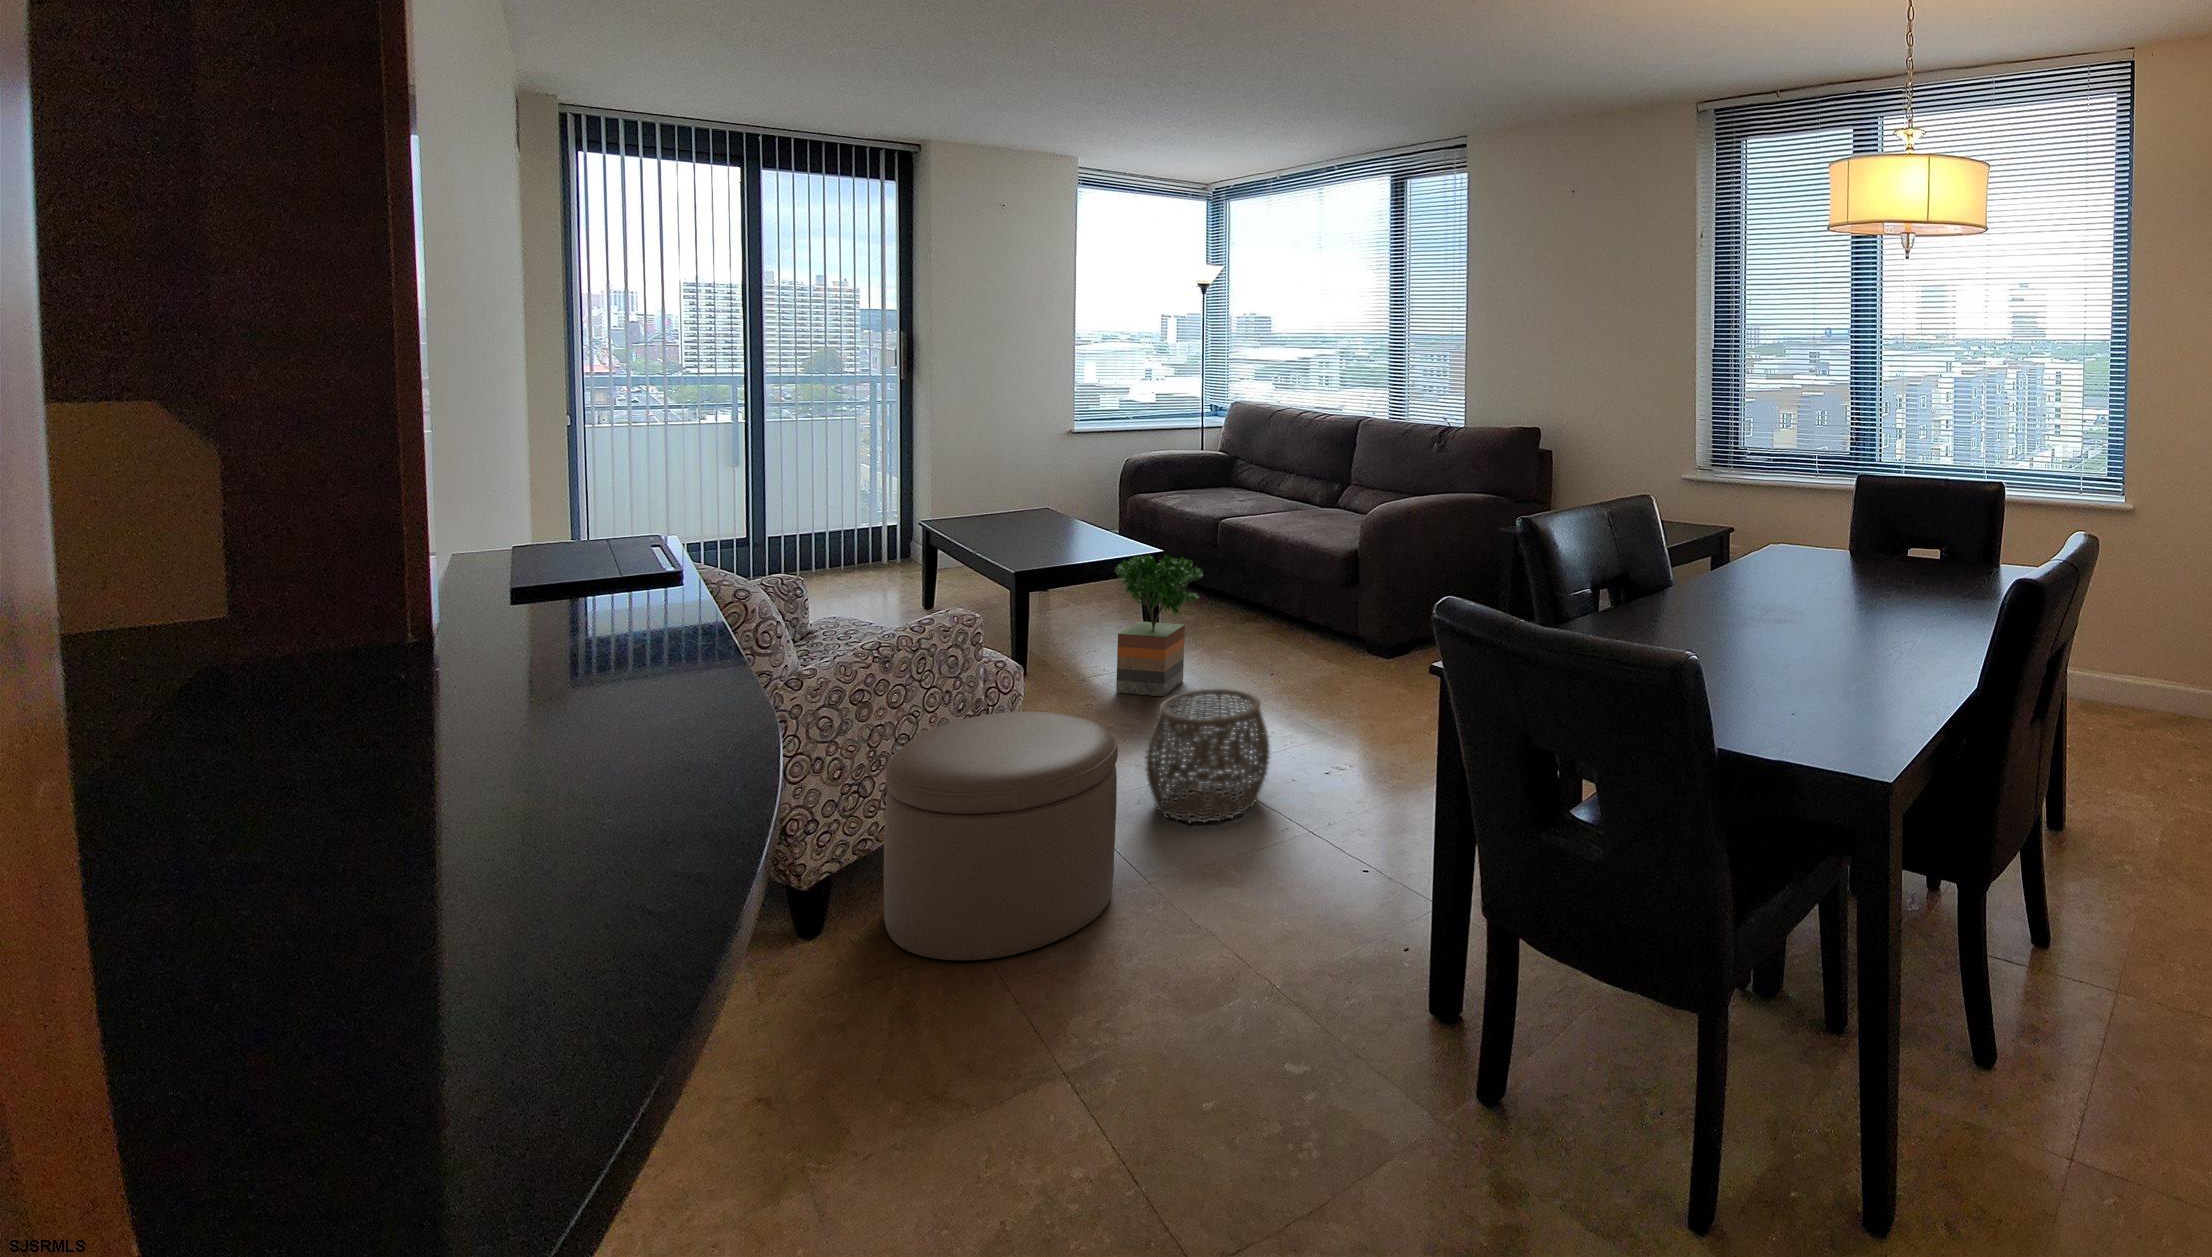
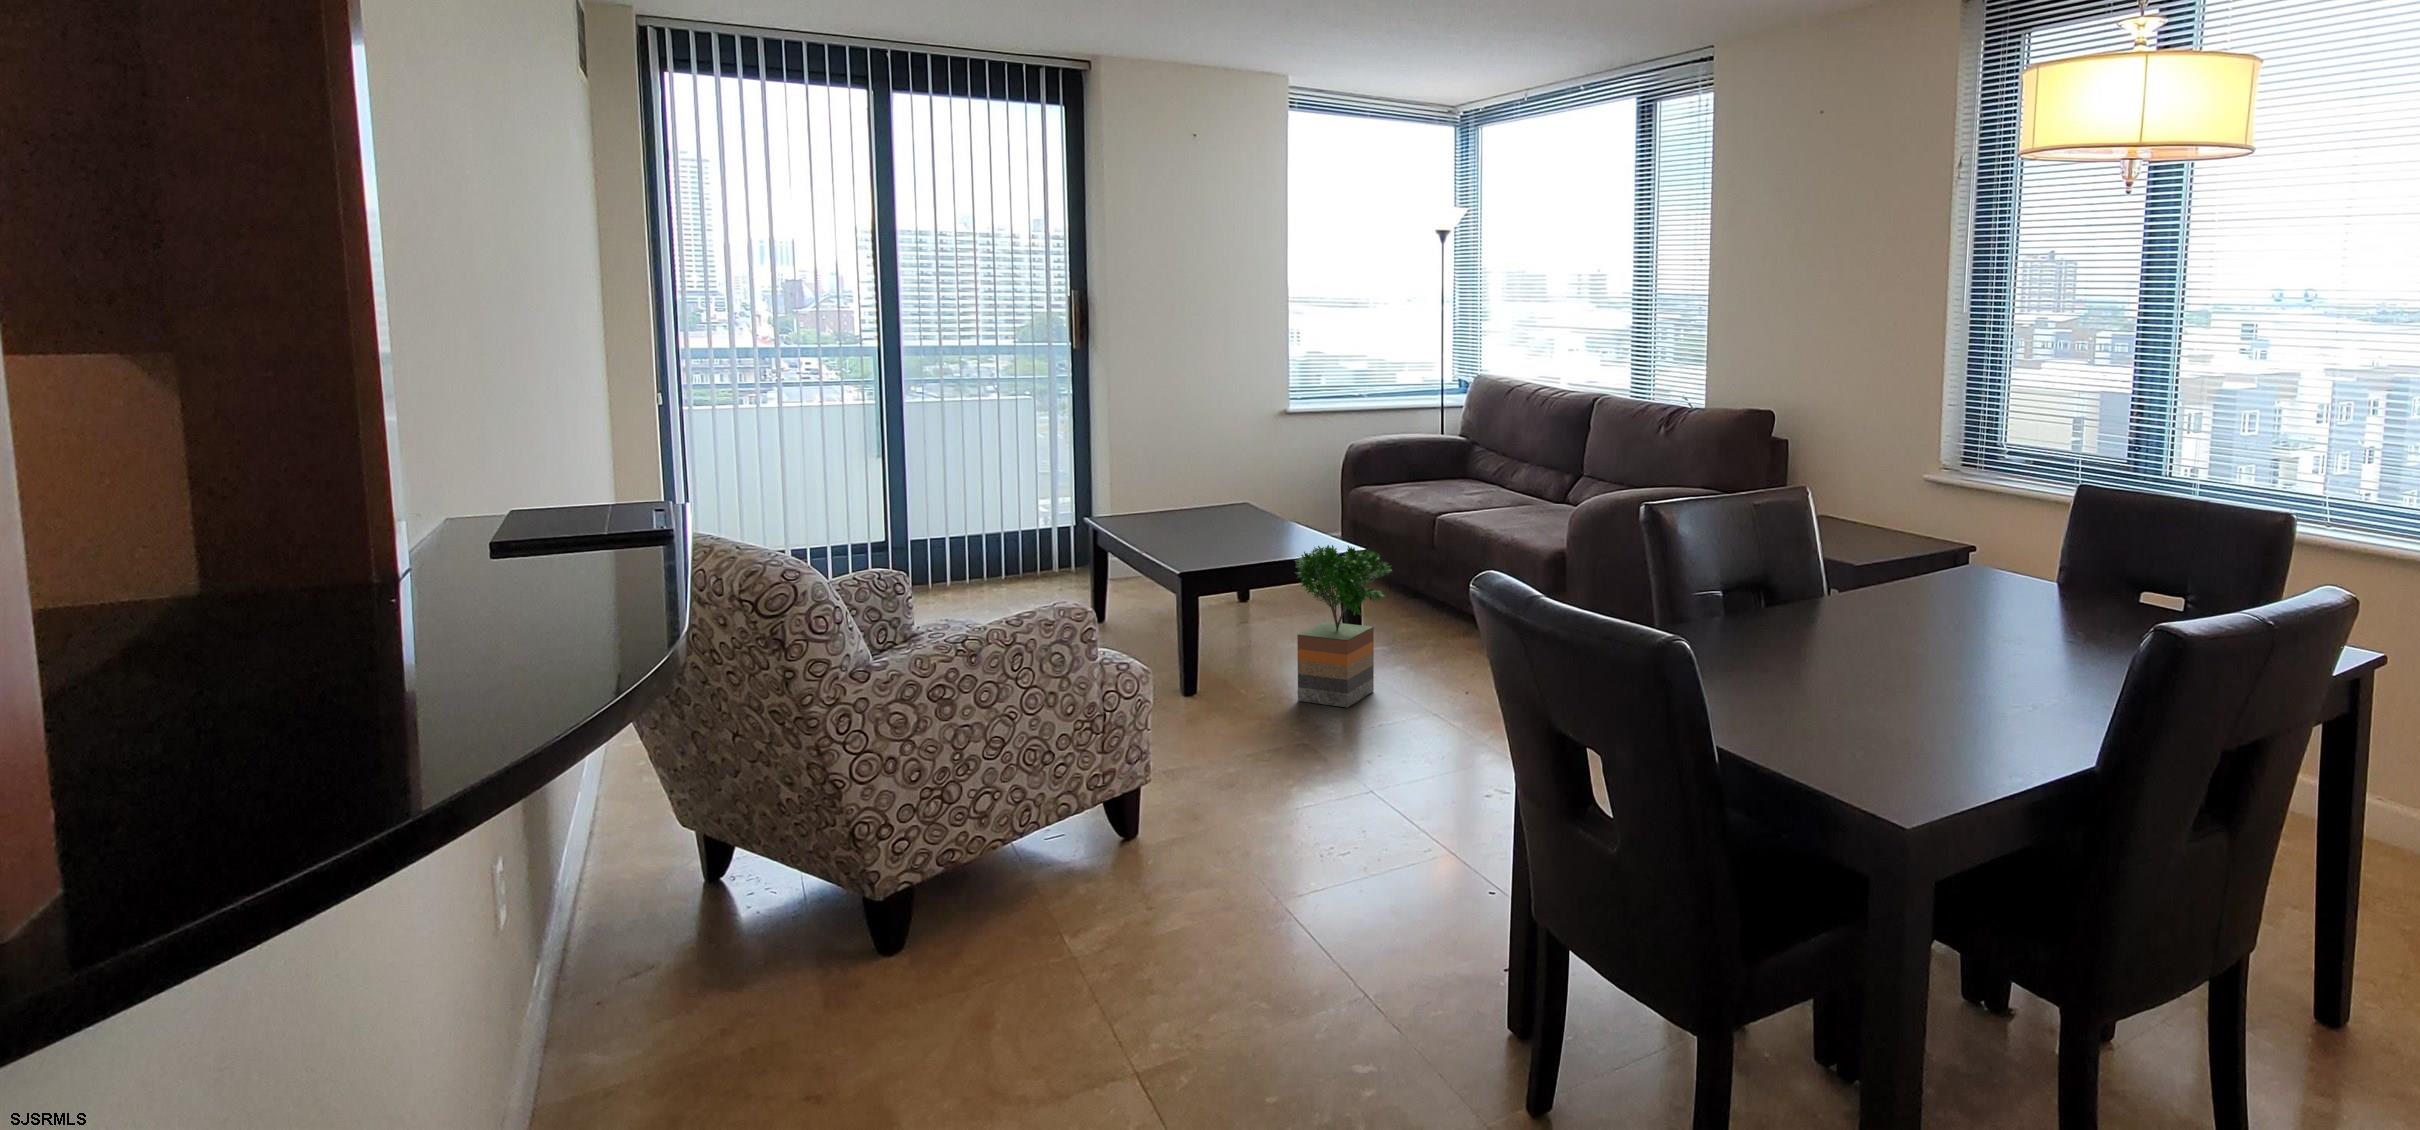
woven basket: present [1146,689,1270,823] -> none [1285,701,1429,860]
ottoman: present [884,712,1118,960] -> none [963,718,1222,1002]

